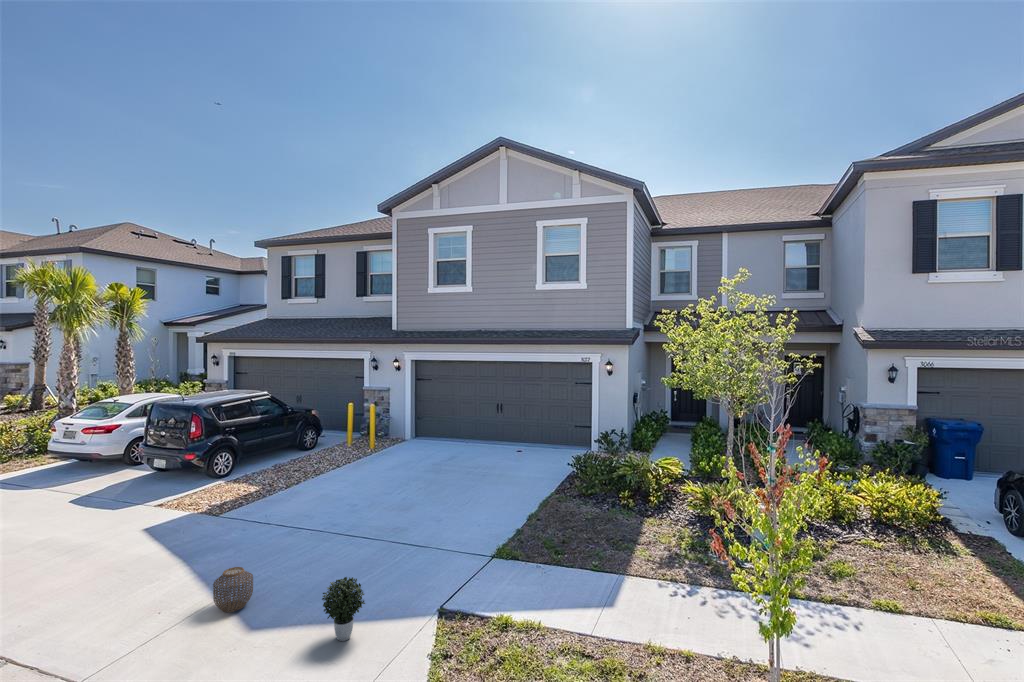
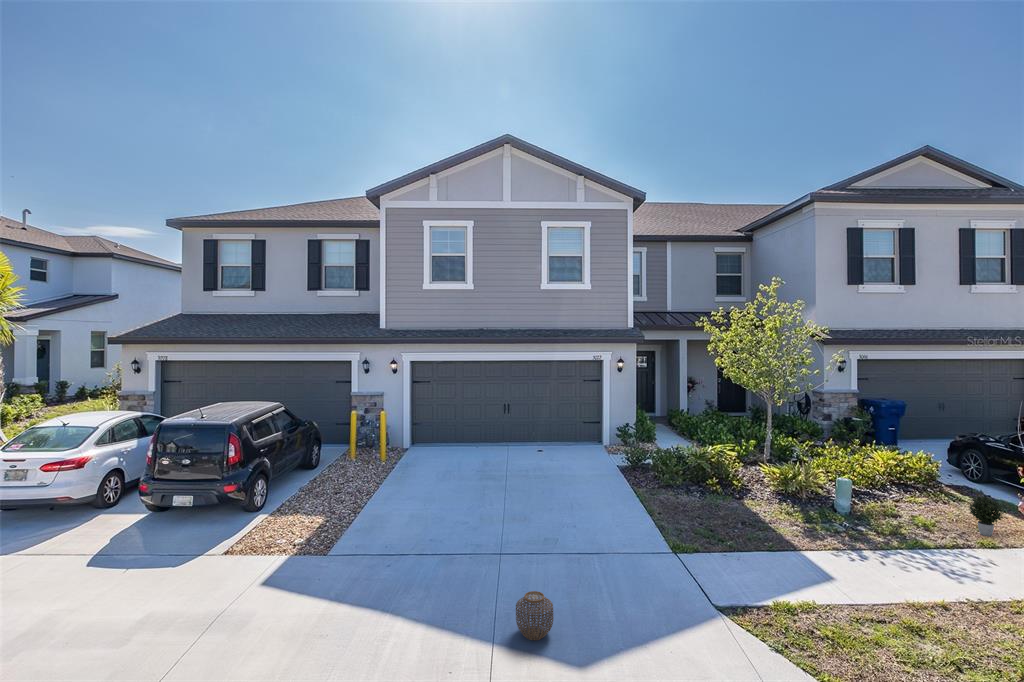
potted plant: present [322,577,365,641] -> present [969,497,1004,536]

